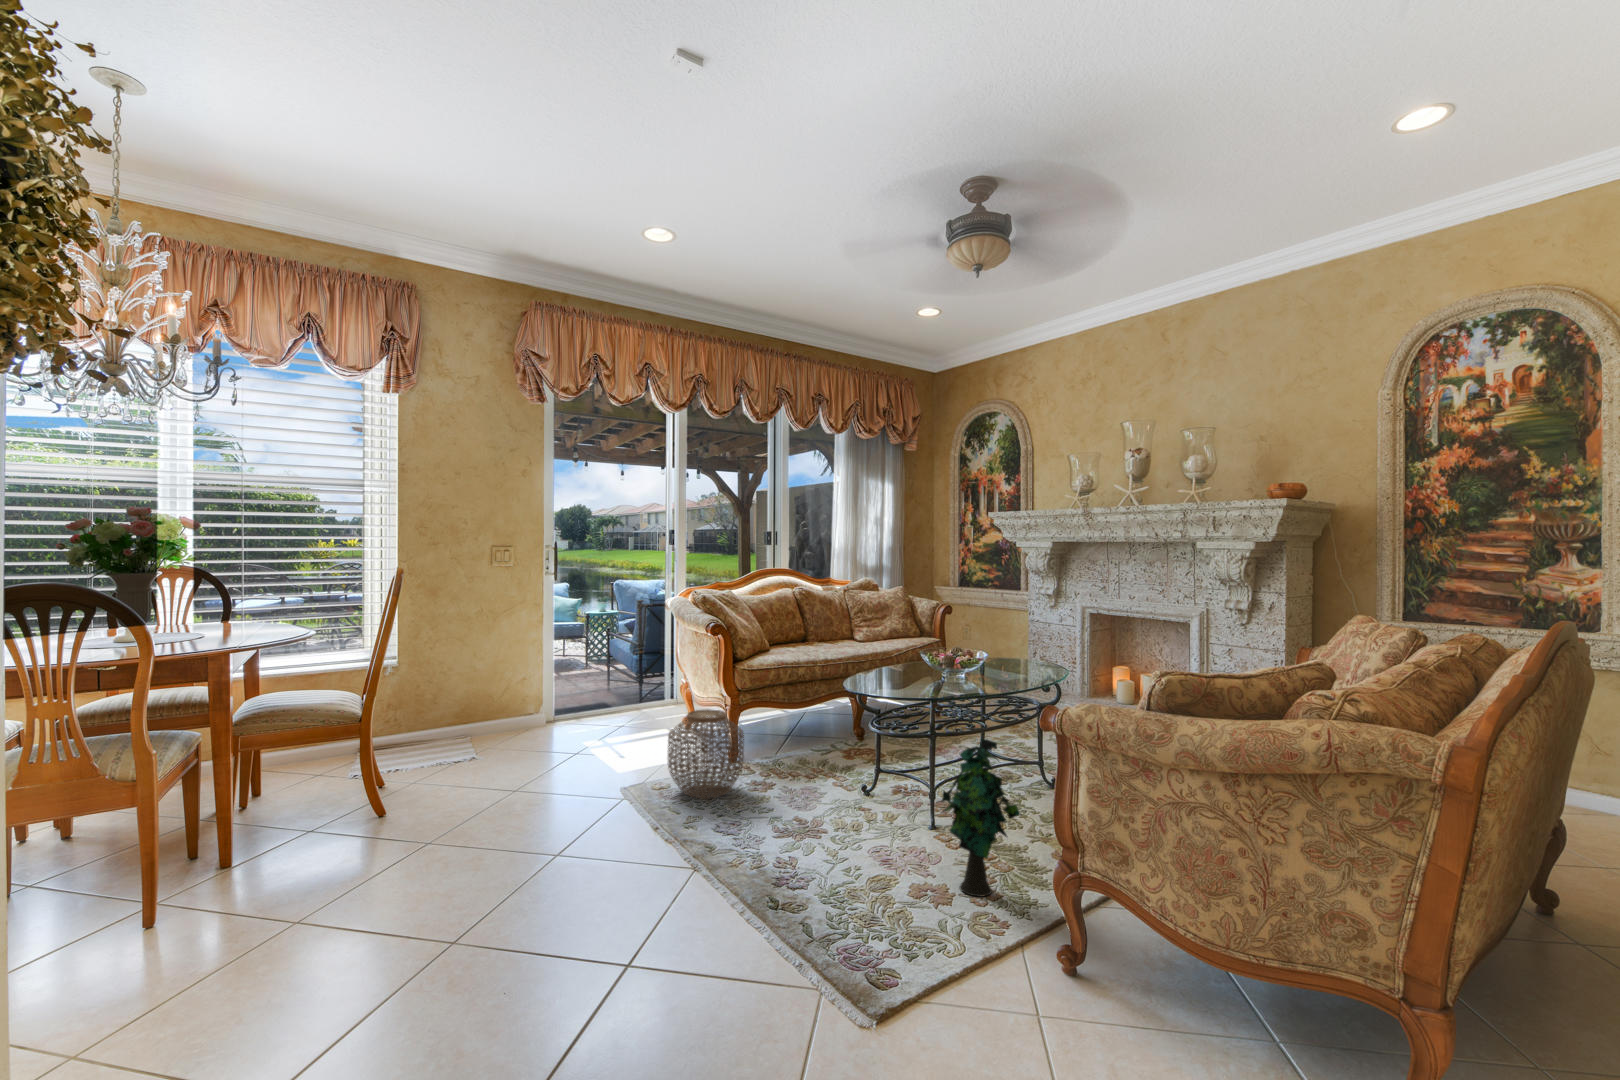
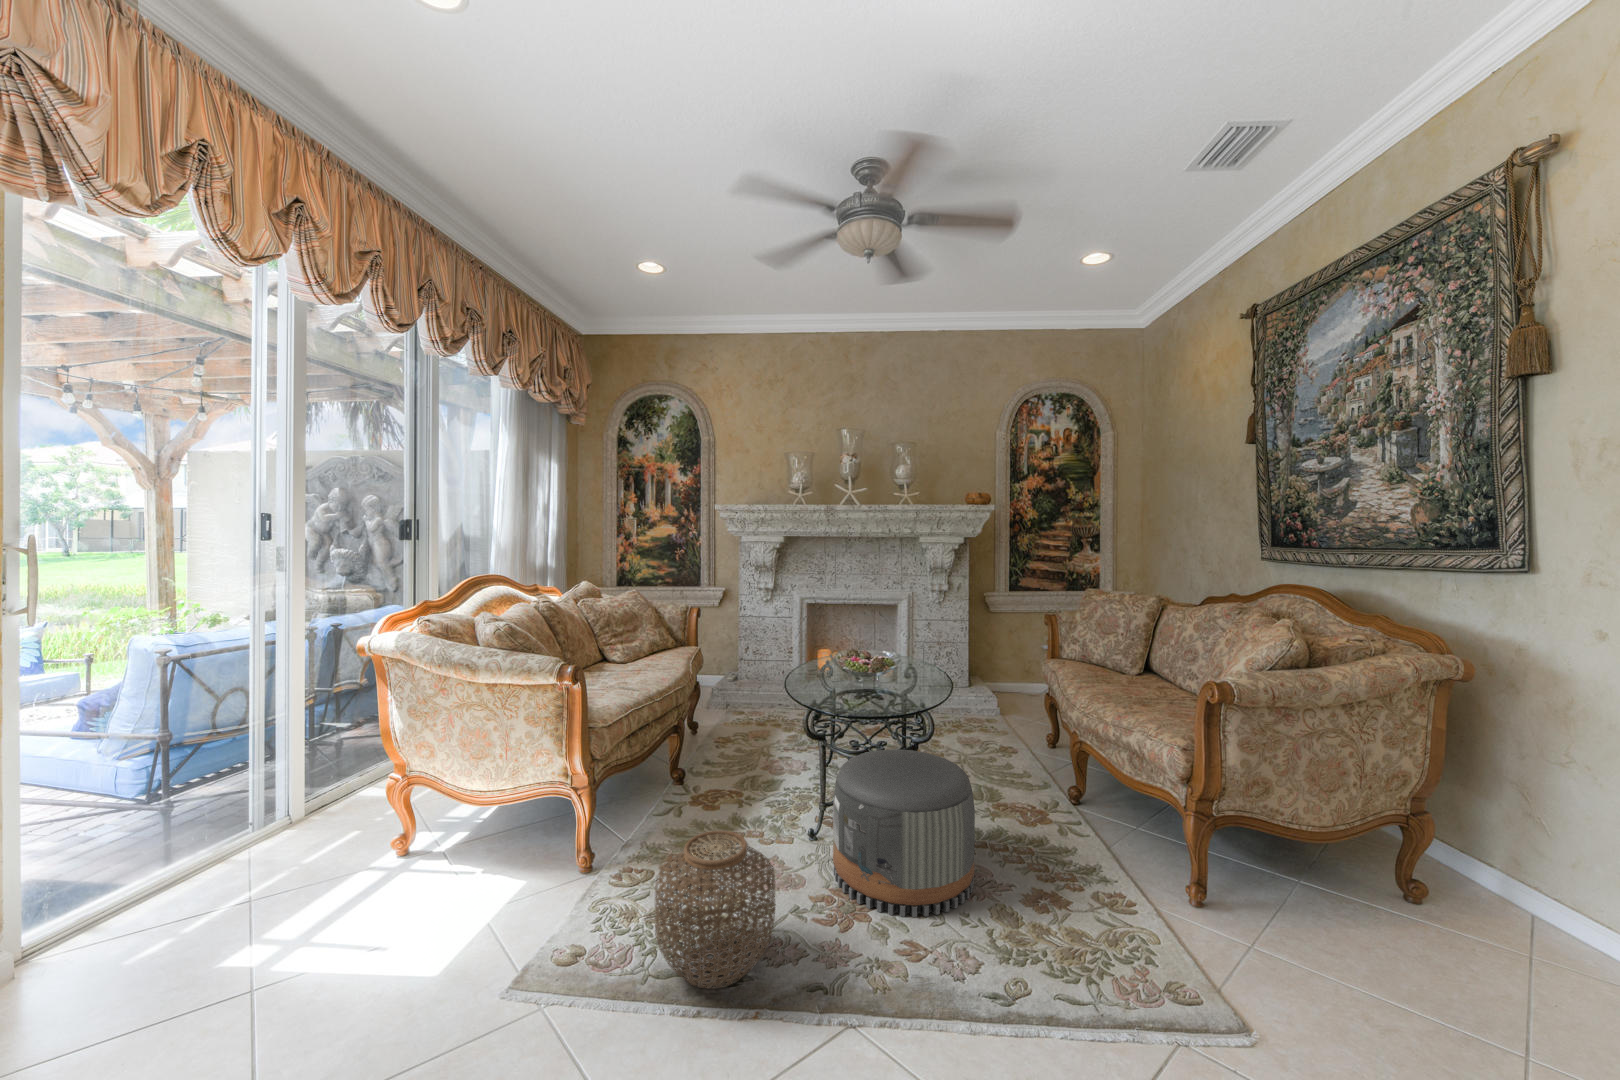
pouf: none [818,708,939,832] -> present [833,749,975,917]
decorative plant: present [942,739,1021,897] -> none [1087,768,1191,928]

